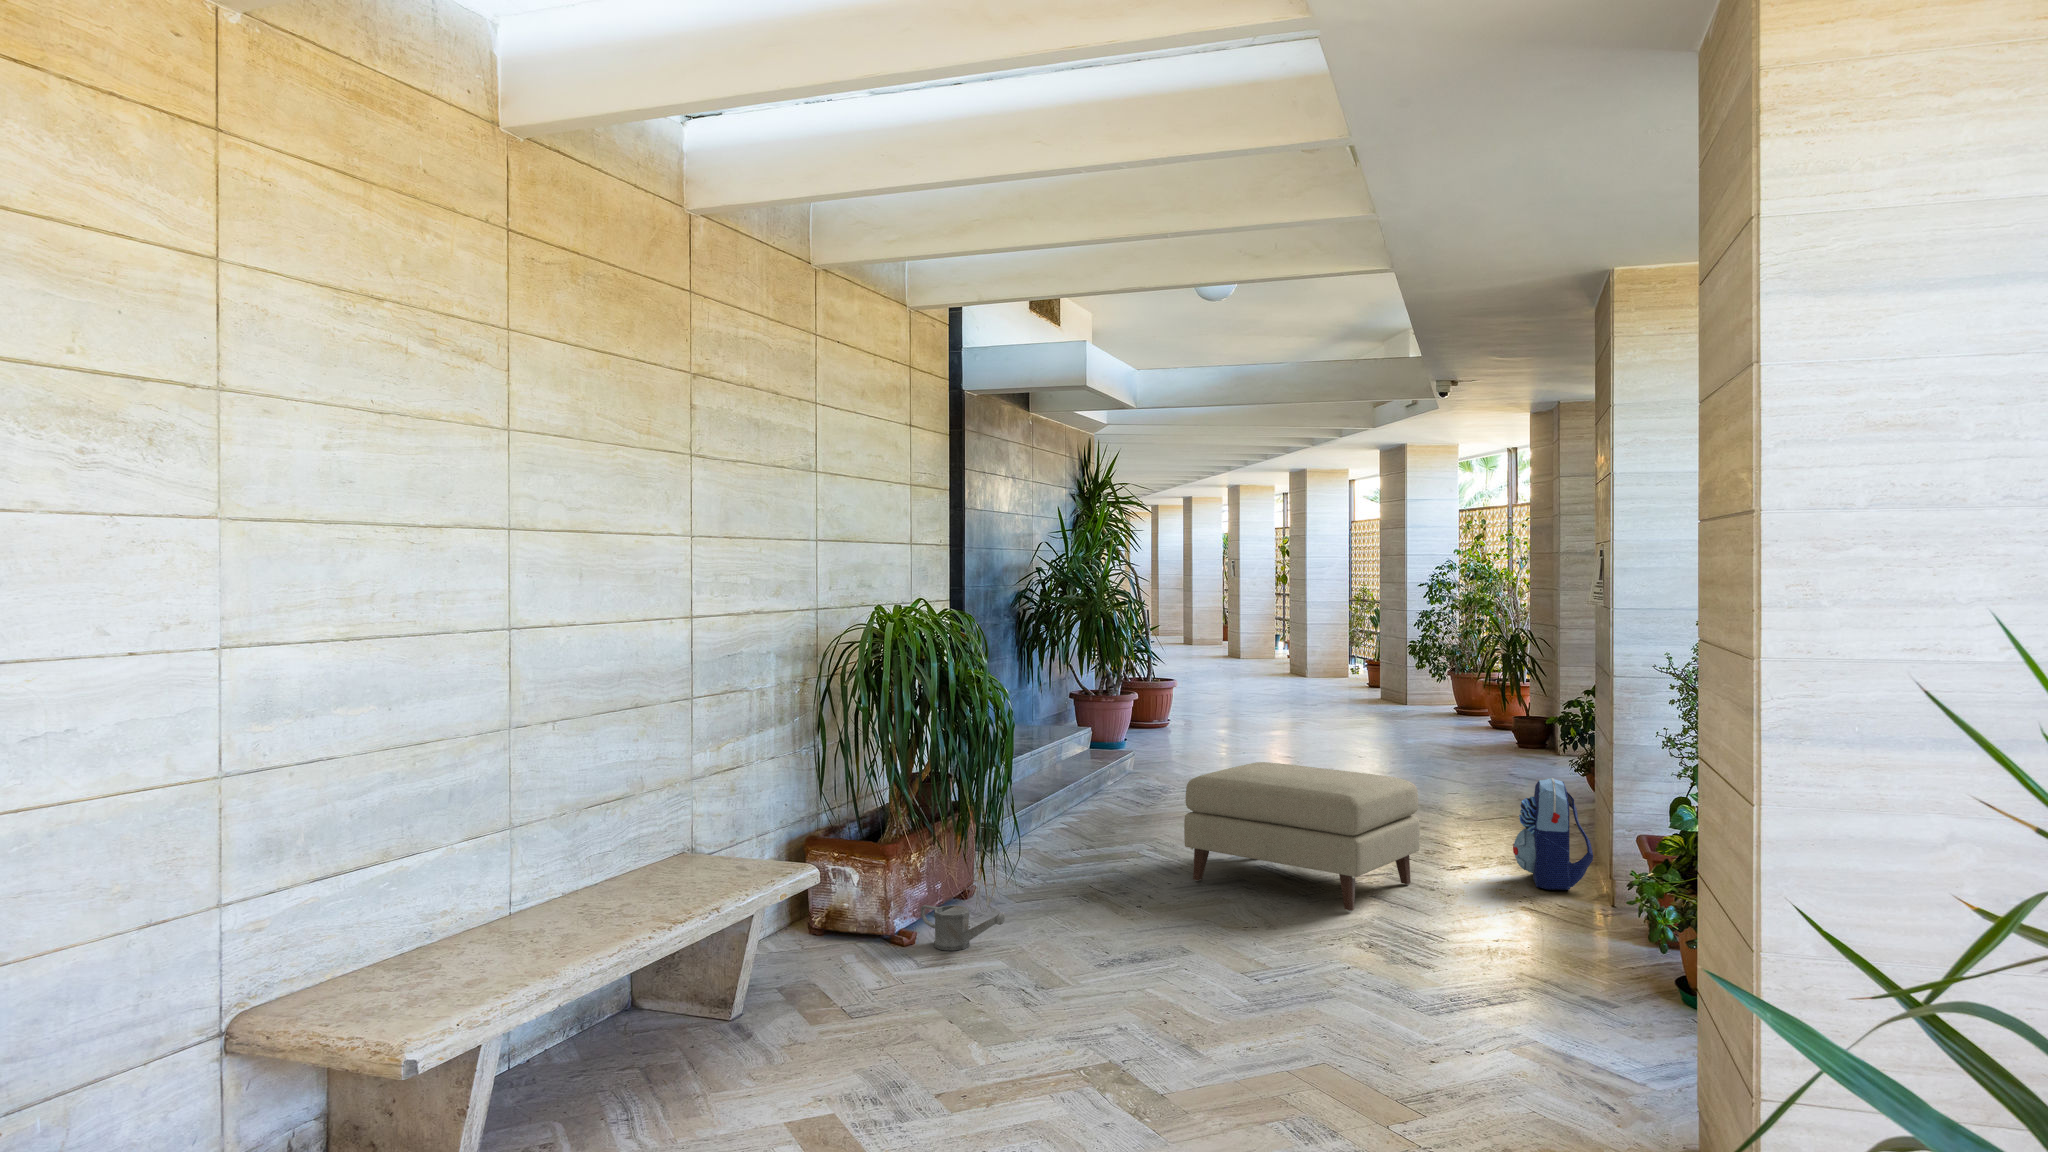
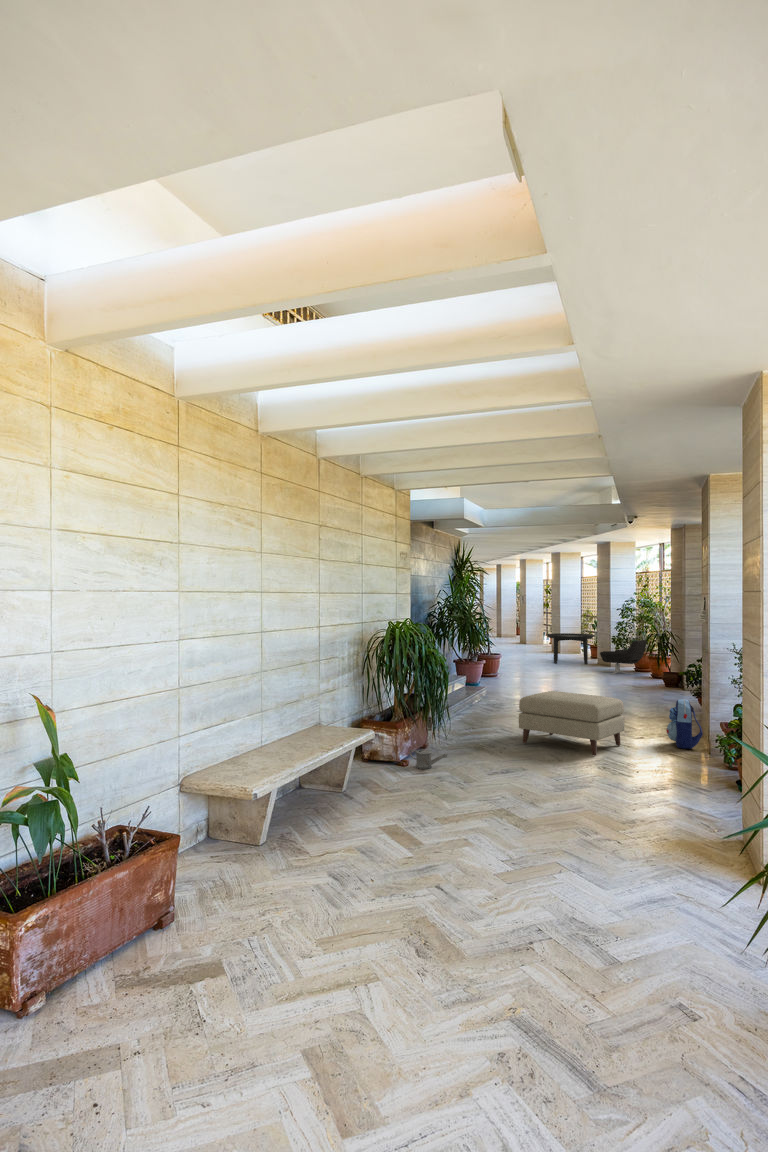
round table: none [1277,635,1376,697] -> present [547,633,595,664]
lounge chair: none [1383,647,1479,719] -> present [600,640,647,674]

